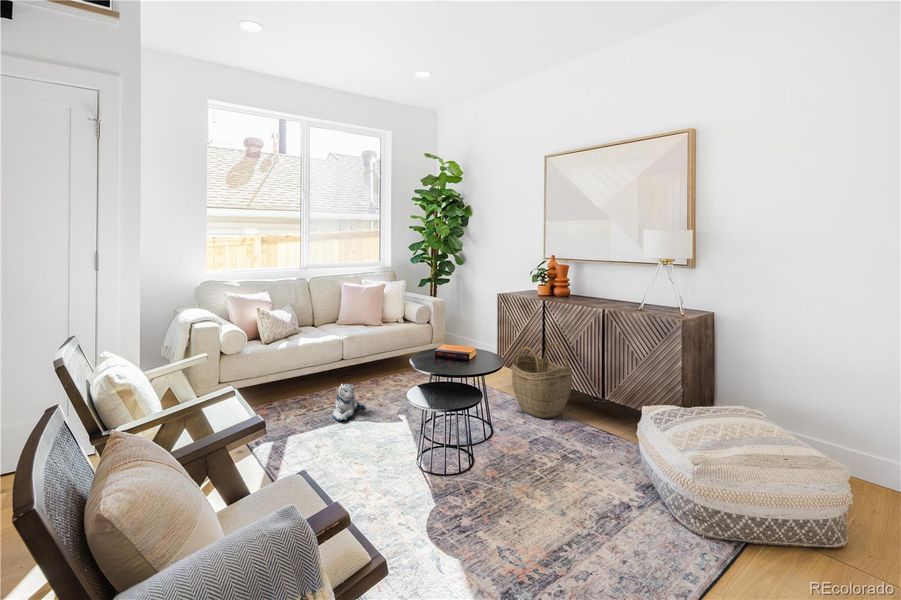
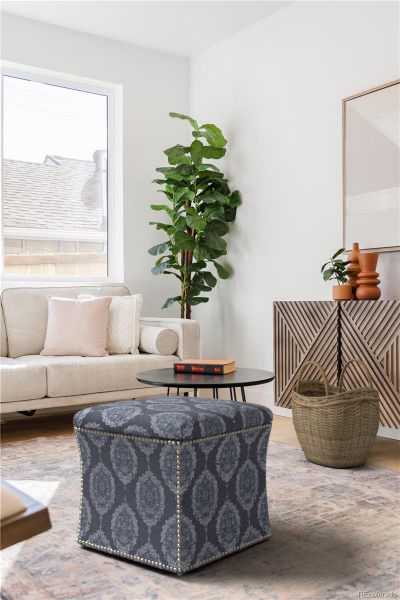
plush toy: present [333,384,364,421] -> none [26,419,73,471]
ottoman: none [374,392,514,541] -> present [73,396,273,576]

